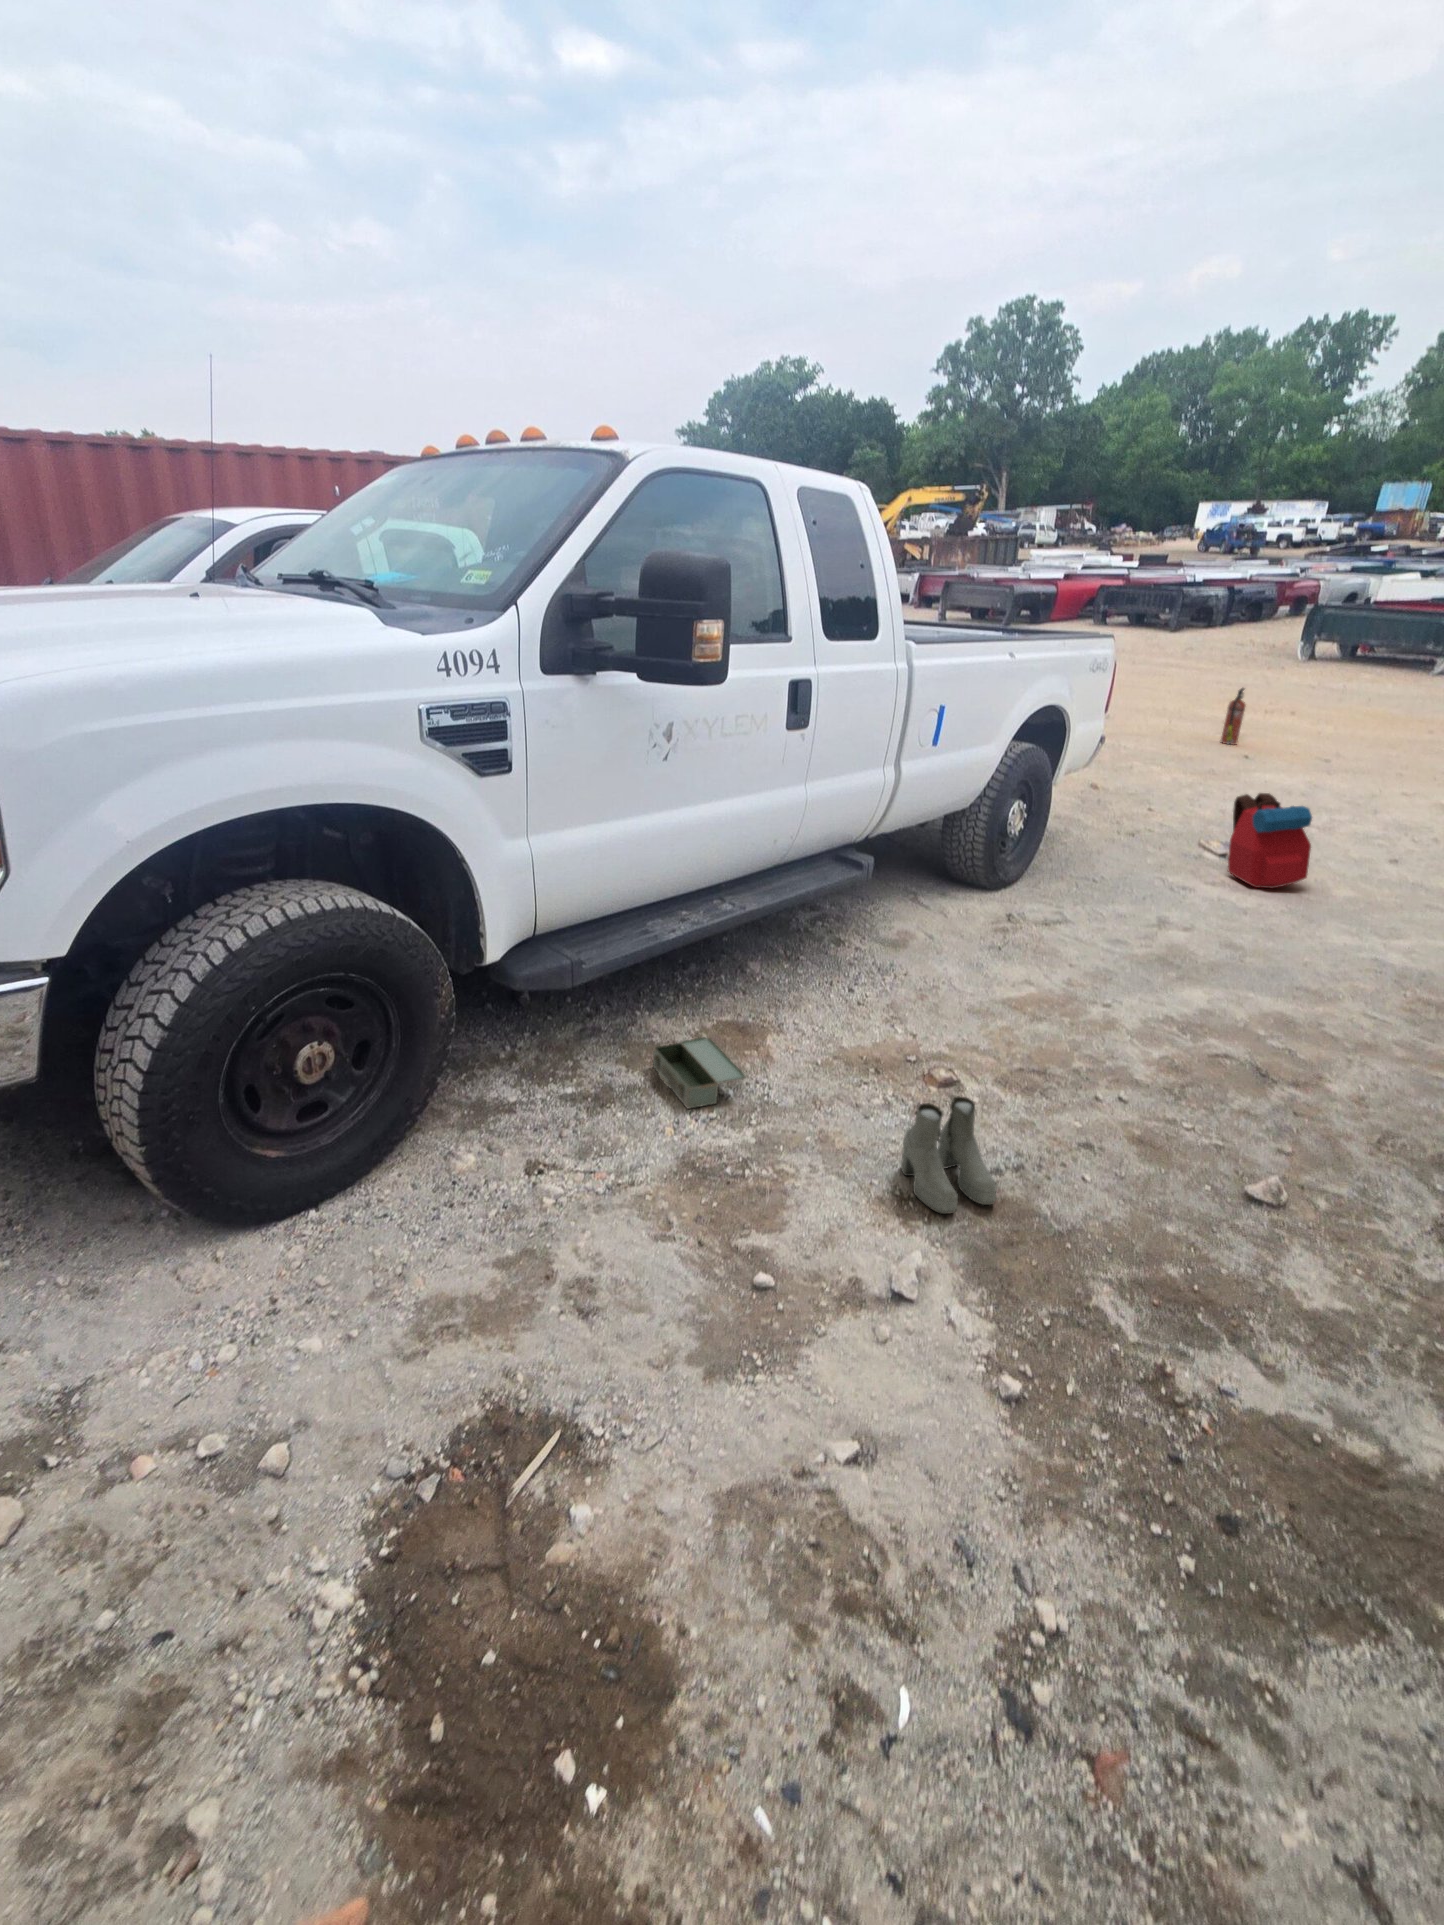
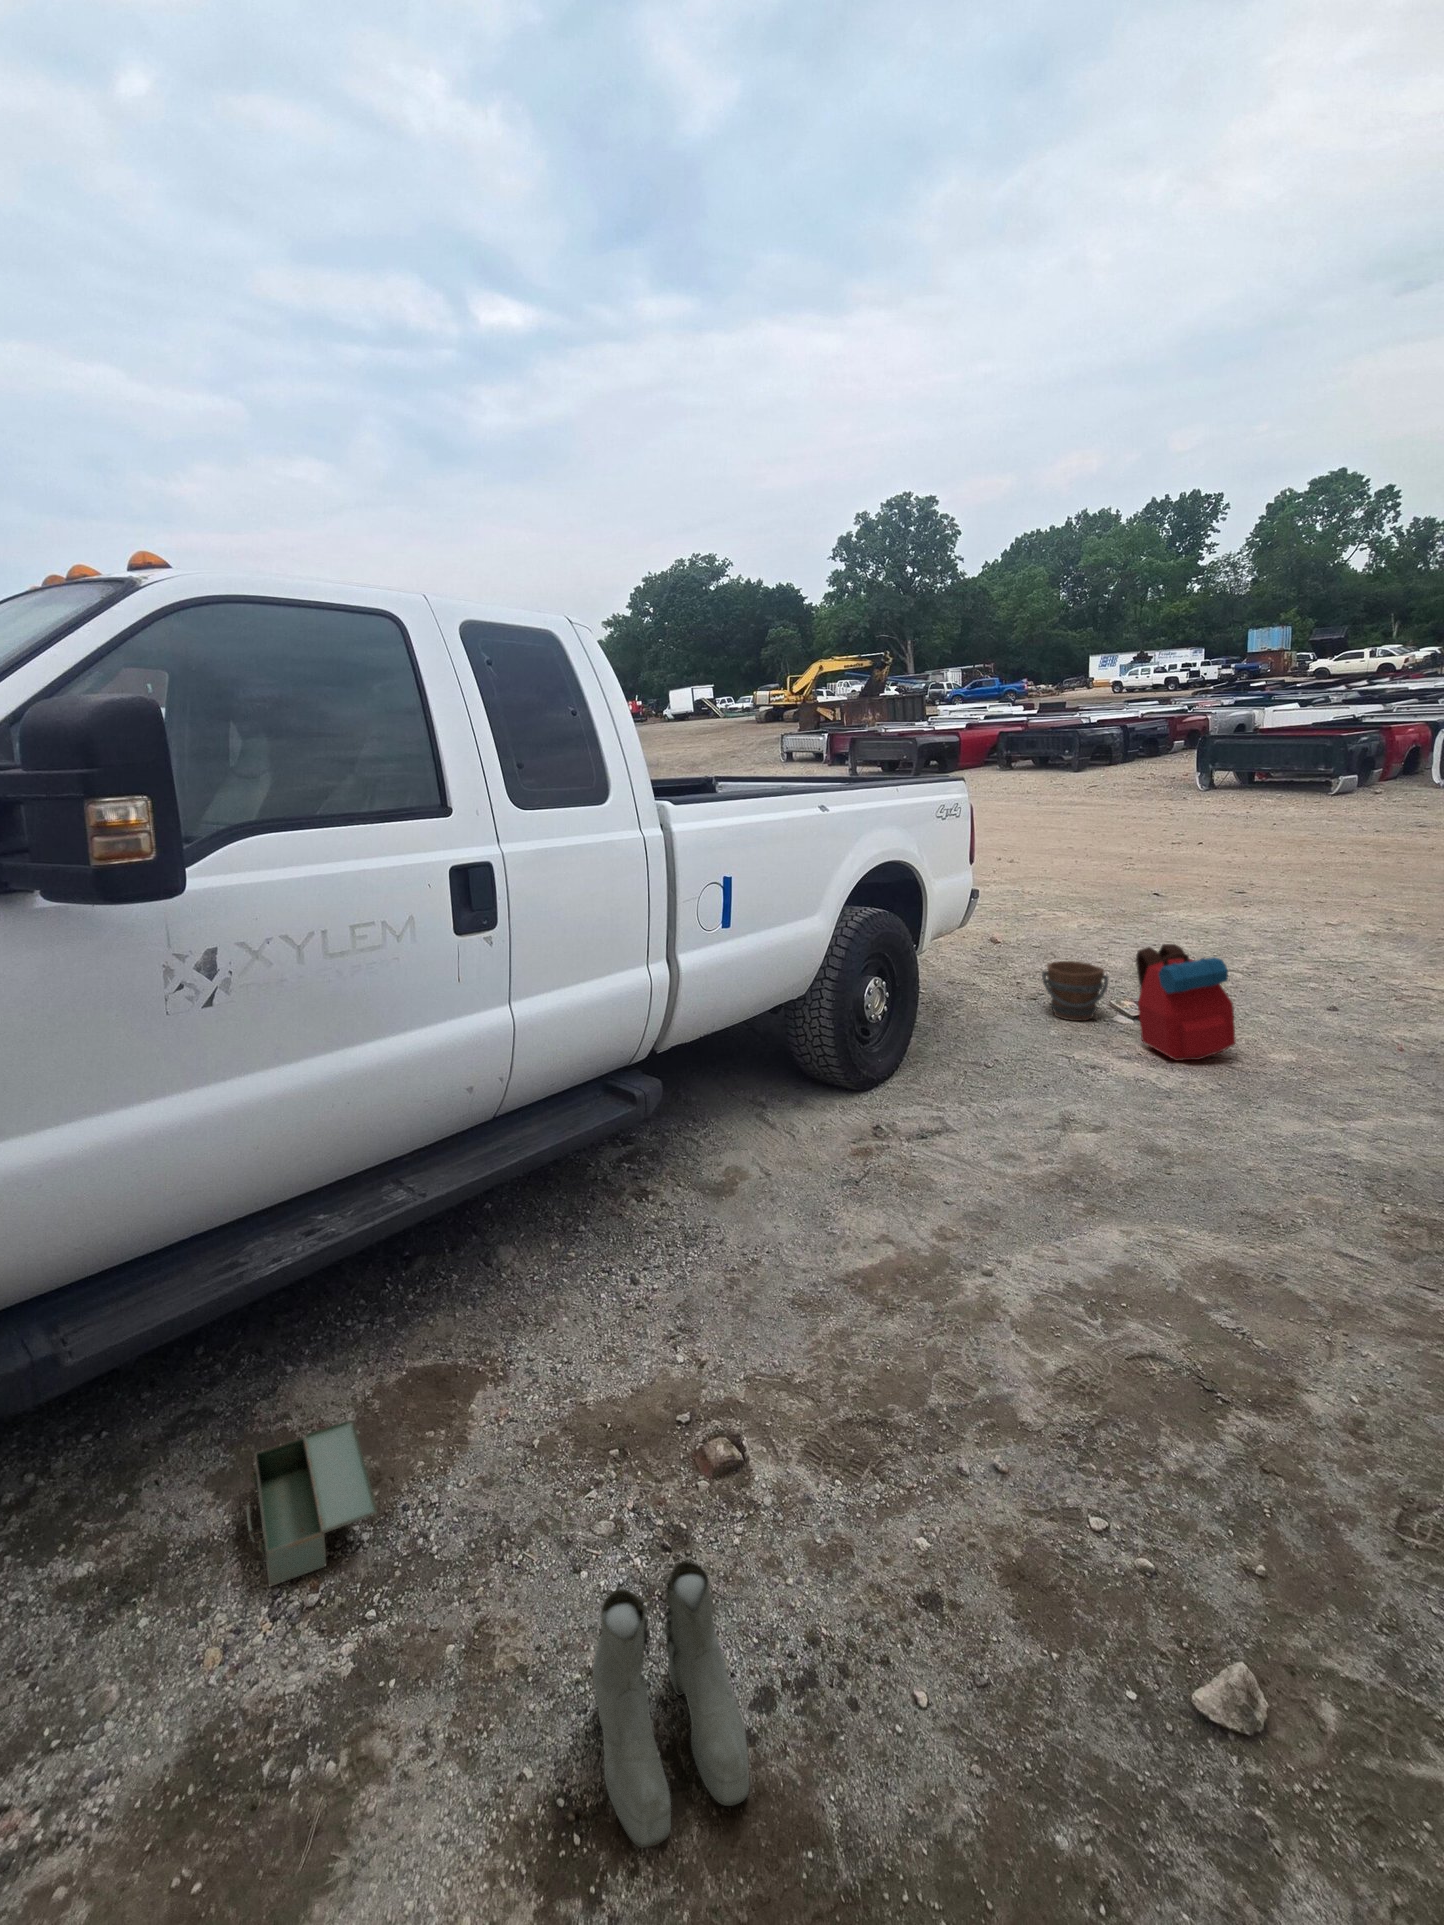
fire extinguisher: present [1221,688,1245,745] -> none [1128,822,1148,882]
bucket: none [1148,803,1206,853] -> present [1042,961,1109,1021]

